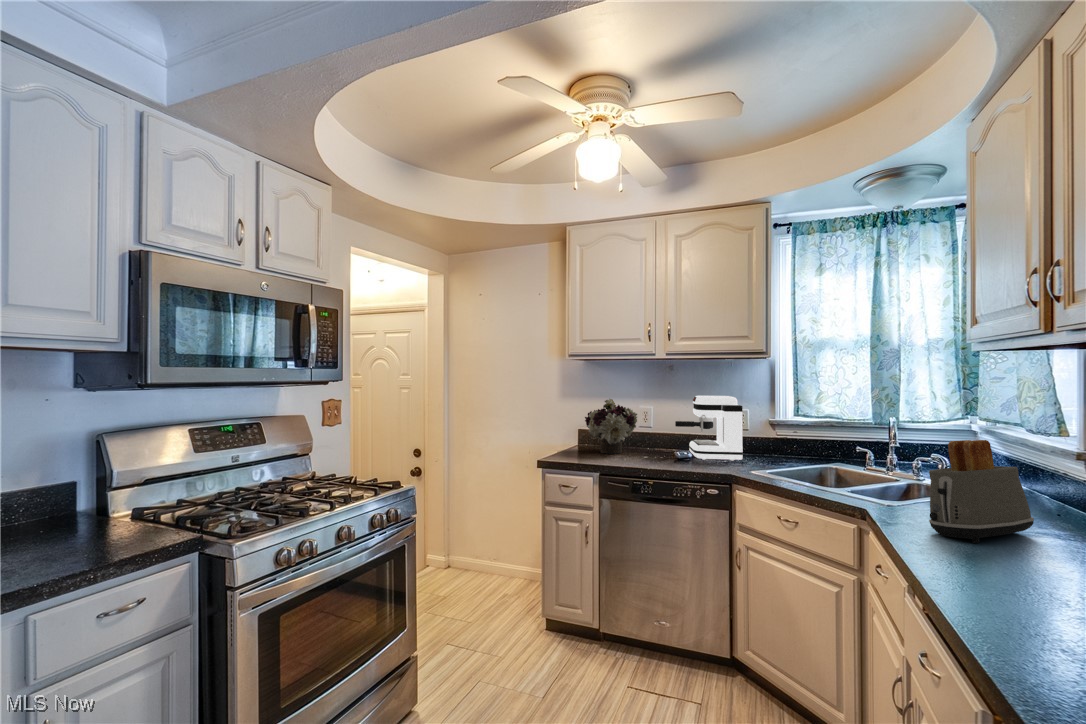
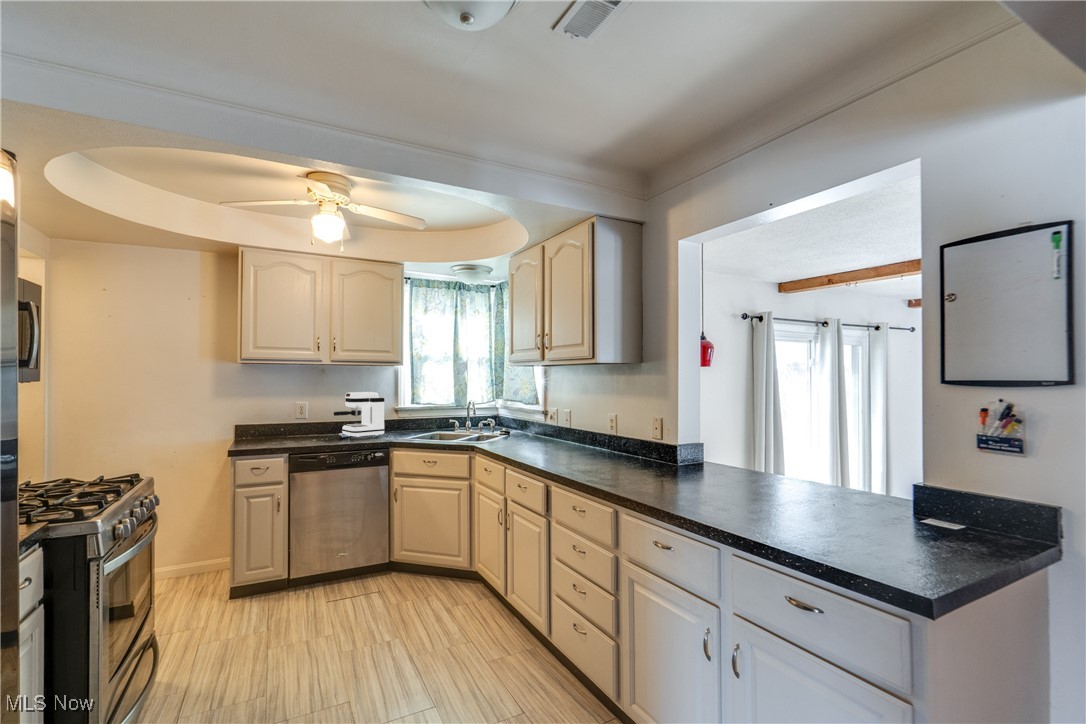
flower arrangement: present [585,399,637,454] -> none [253,397,304,442]
toaster: present [929,440,1034,543] -> none [506,405,540,450]

